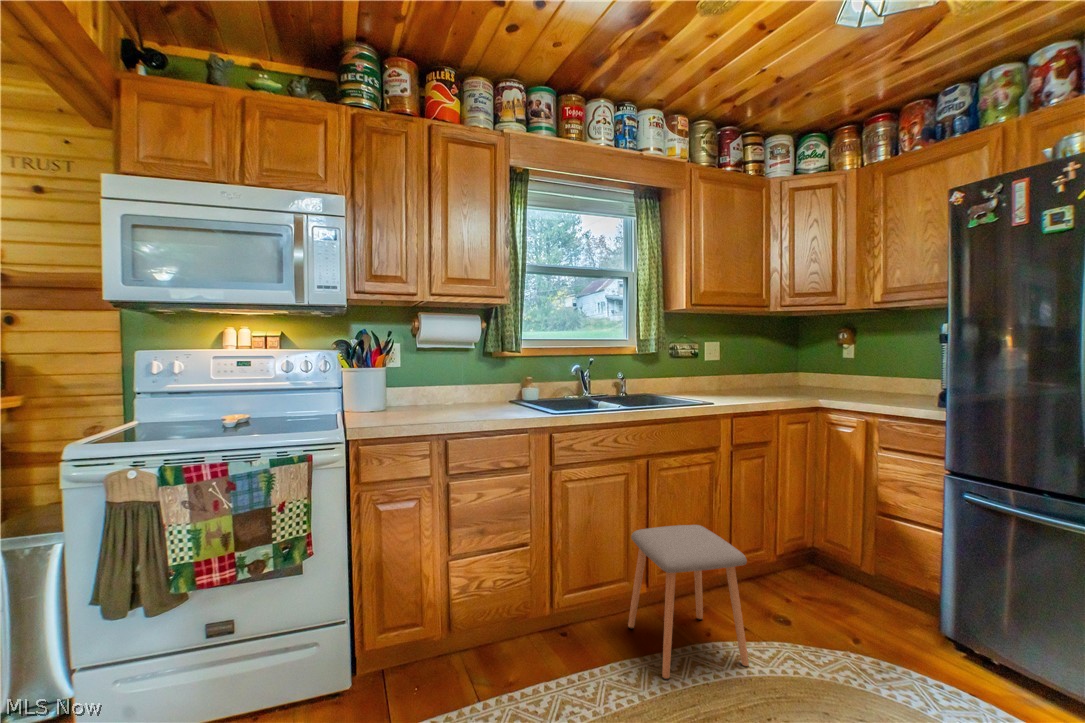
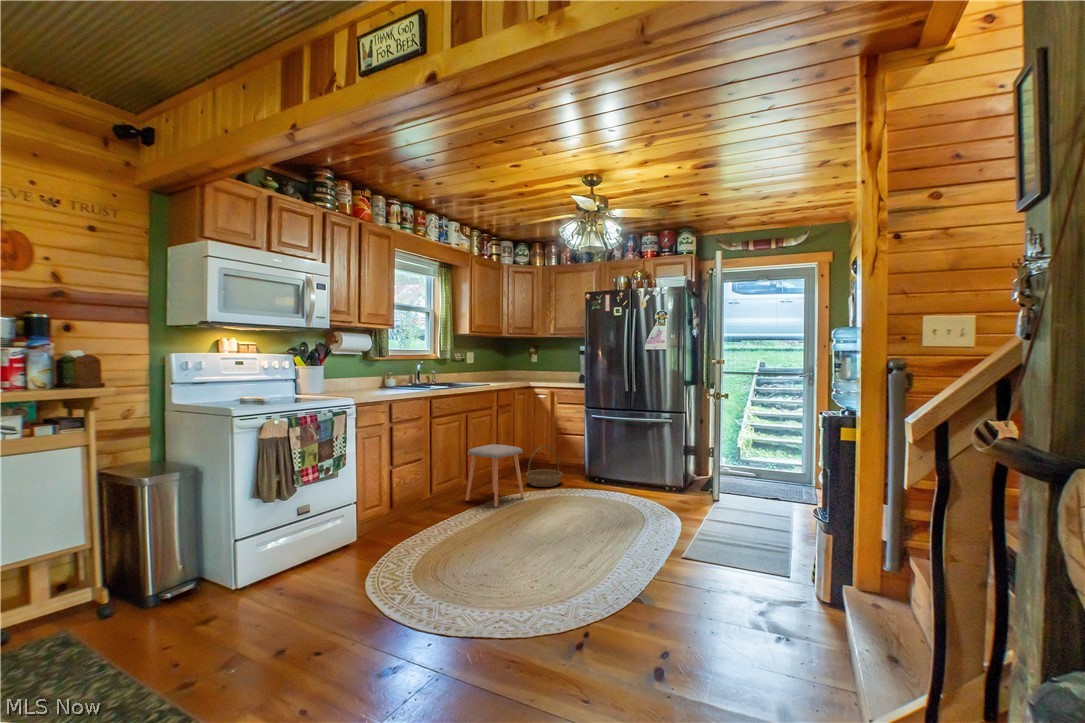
basket: none [783,543,876,642] -> present [526,446,562,487]

